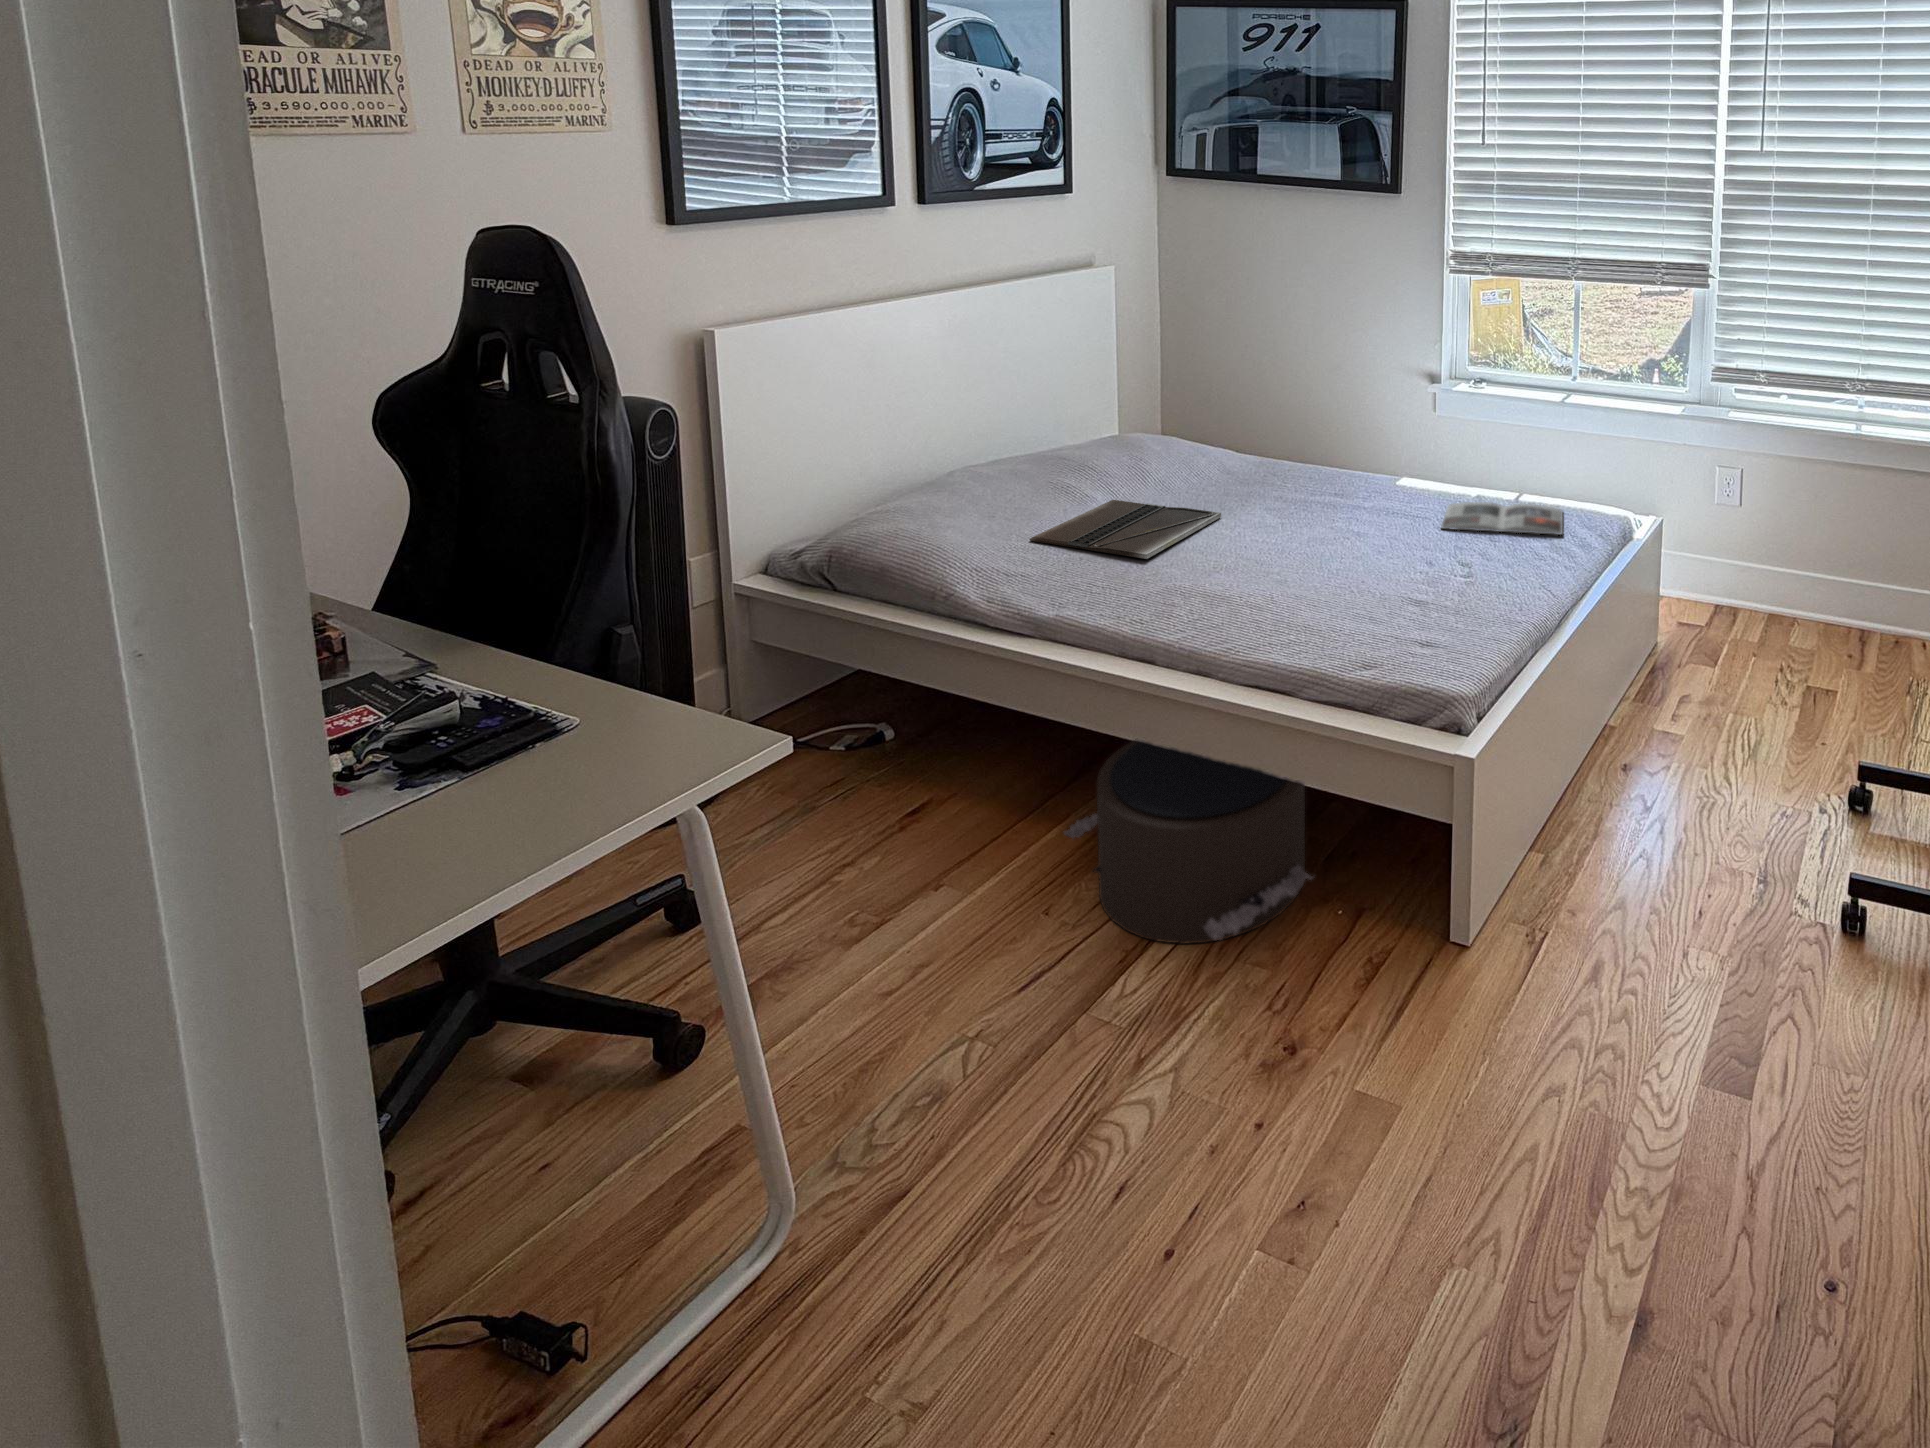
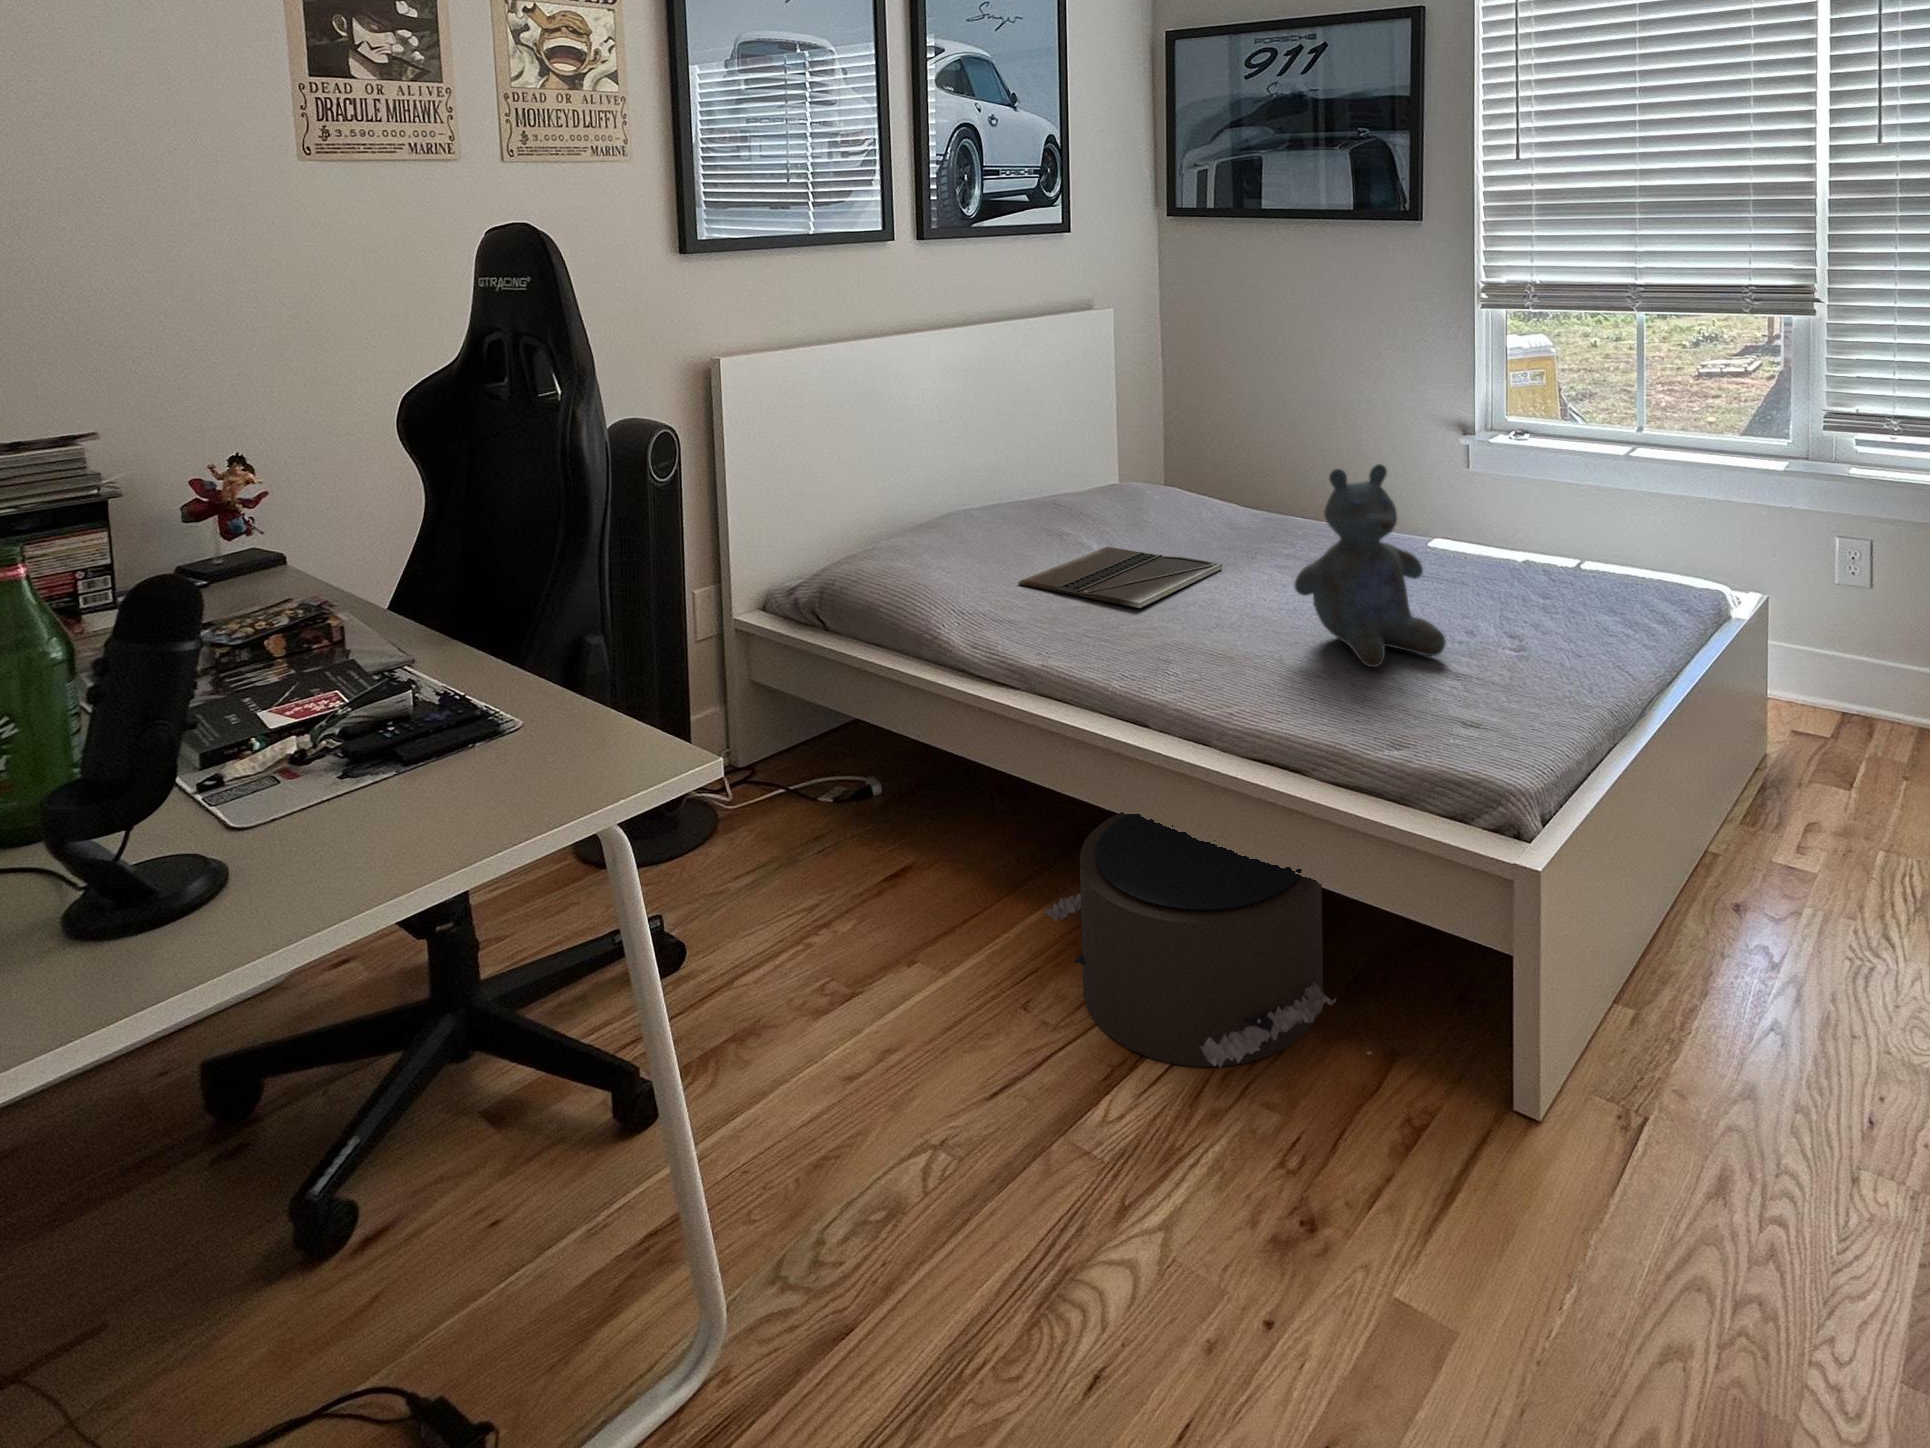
stuffed bear: none [1286,429,1411,602] -> present [1295,464,1445,667]
magazine: present [1441,502,1563,535] -> none [1479,563,1636,605]

